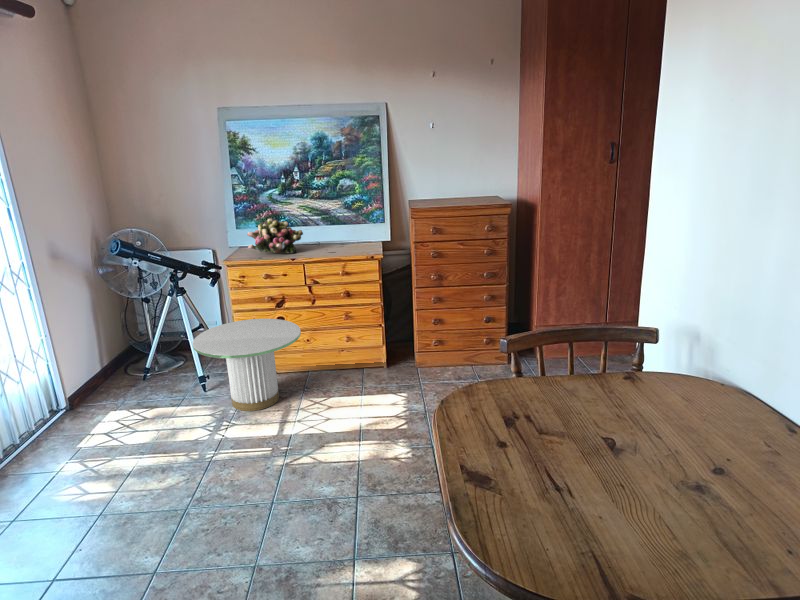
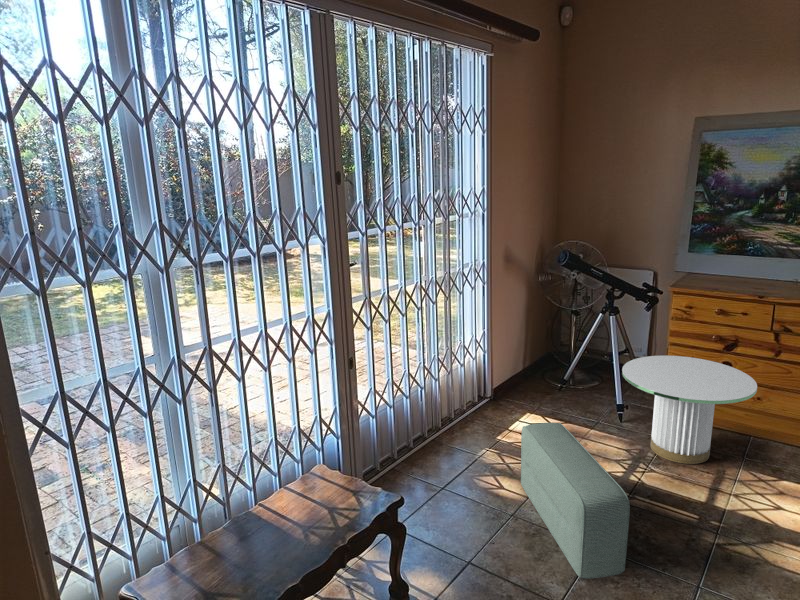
flower arrangement: present [248,219,303,254] -> none [702,245,780,290]
pouf: none [94,409,213,544] -> present [521,423,630,579]

